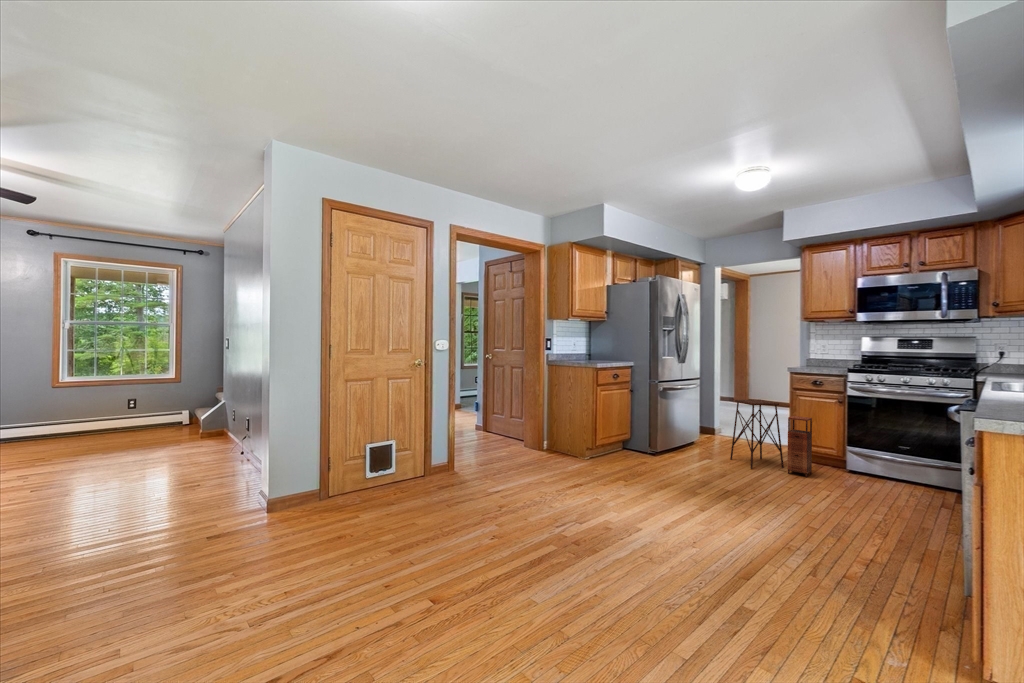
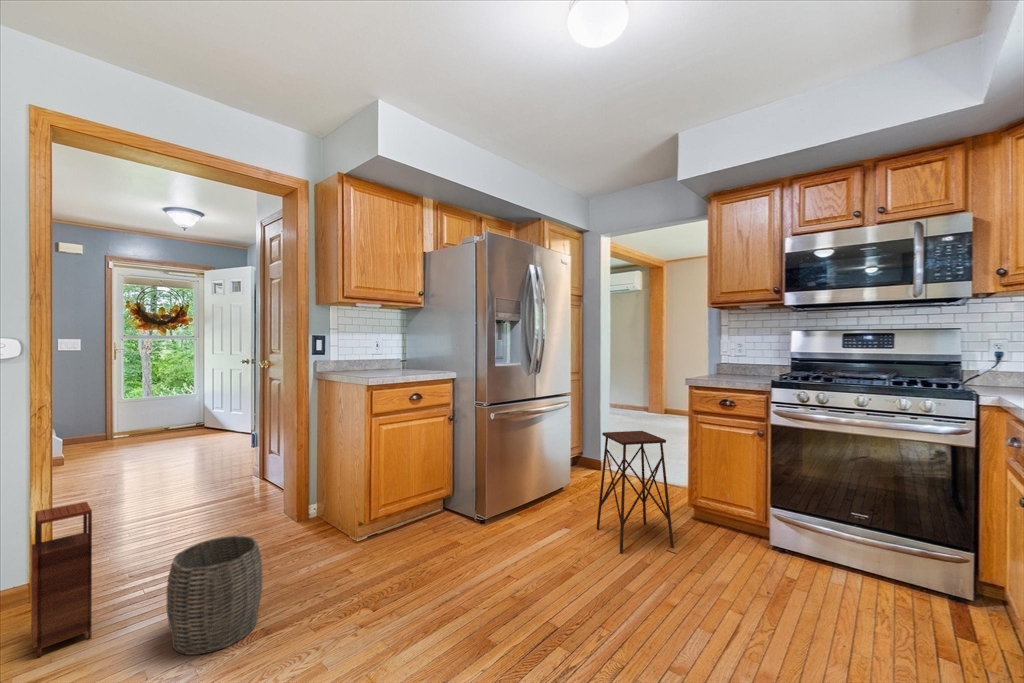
storage cabinet: present [787,416,812,477] -> present [31,502,92,657]
woven basket: none [537,441,576,489] -> present [167,536,263,655]

